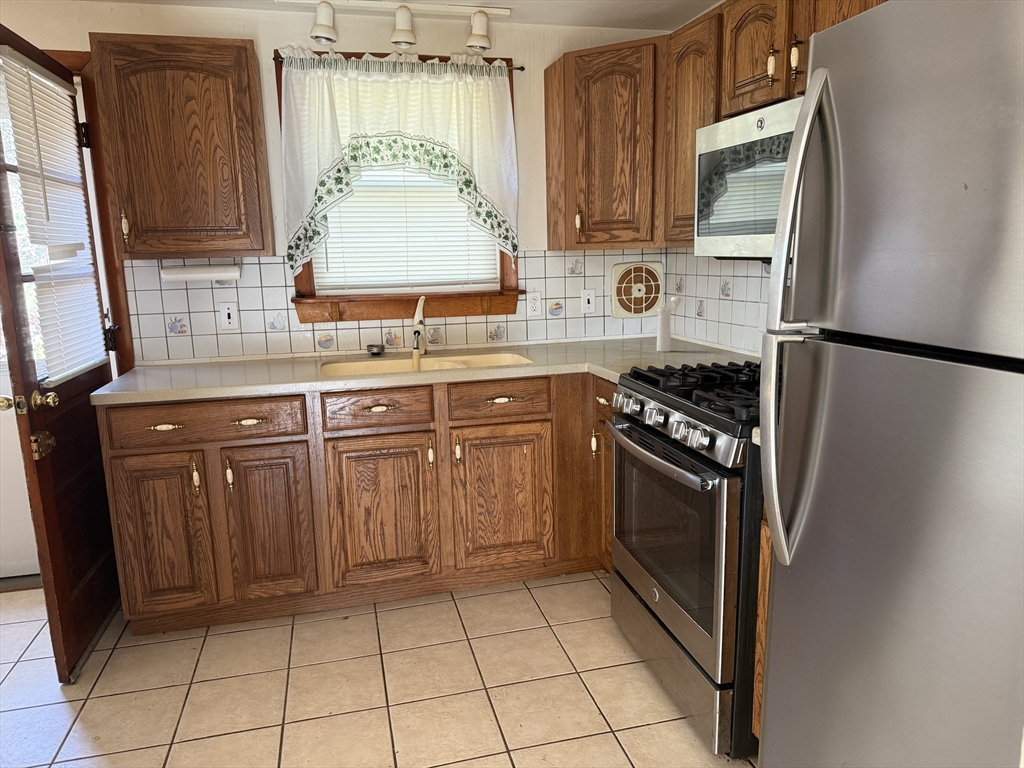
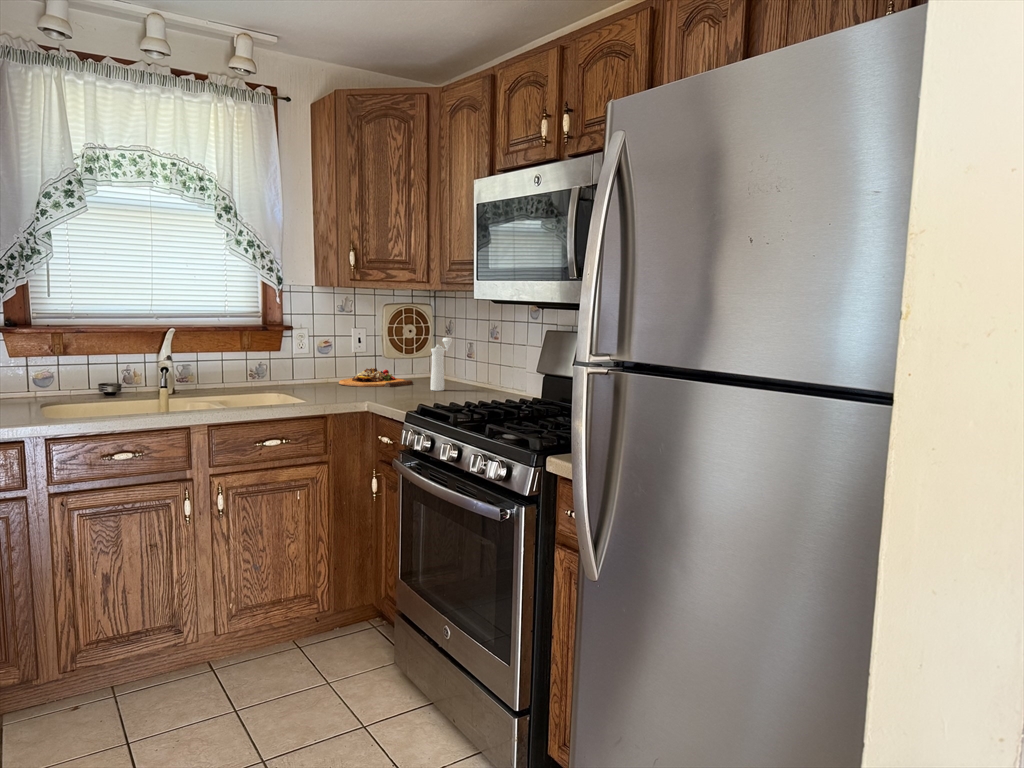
cutting board: none [570,328,642,348] -> present [339,368,413,387]

